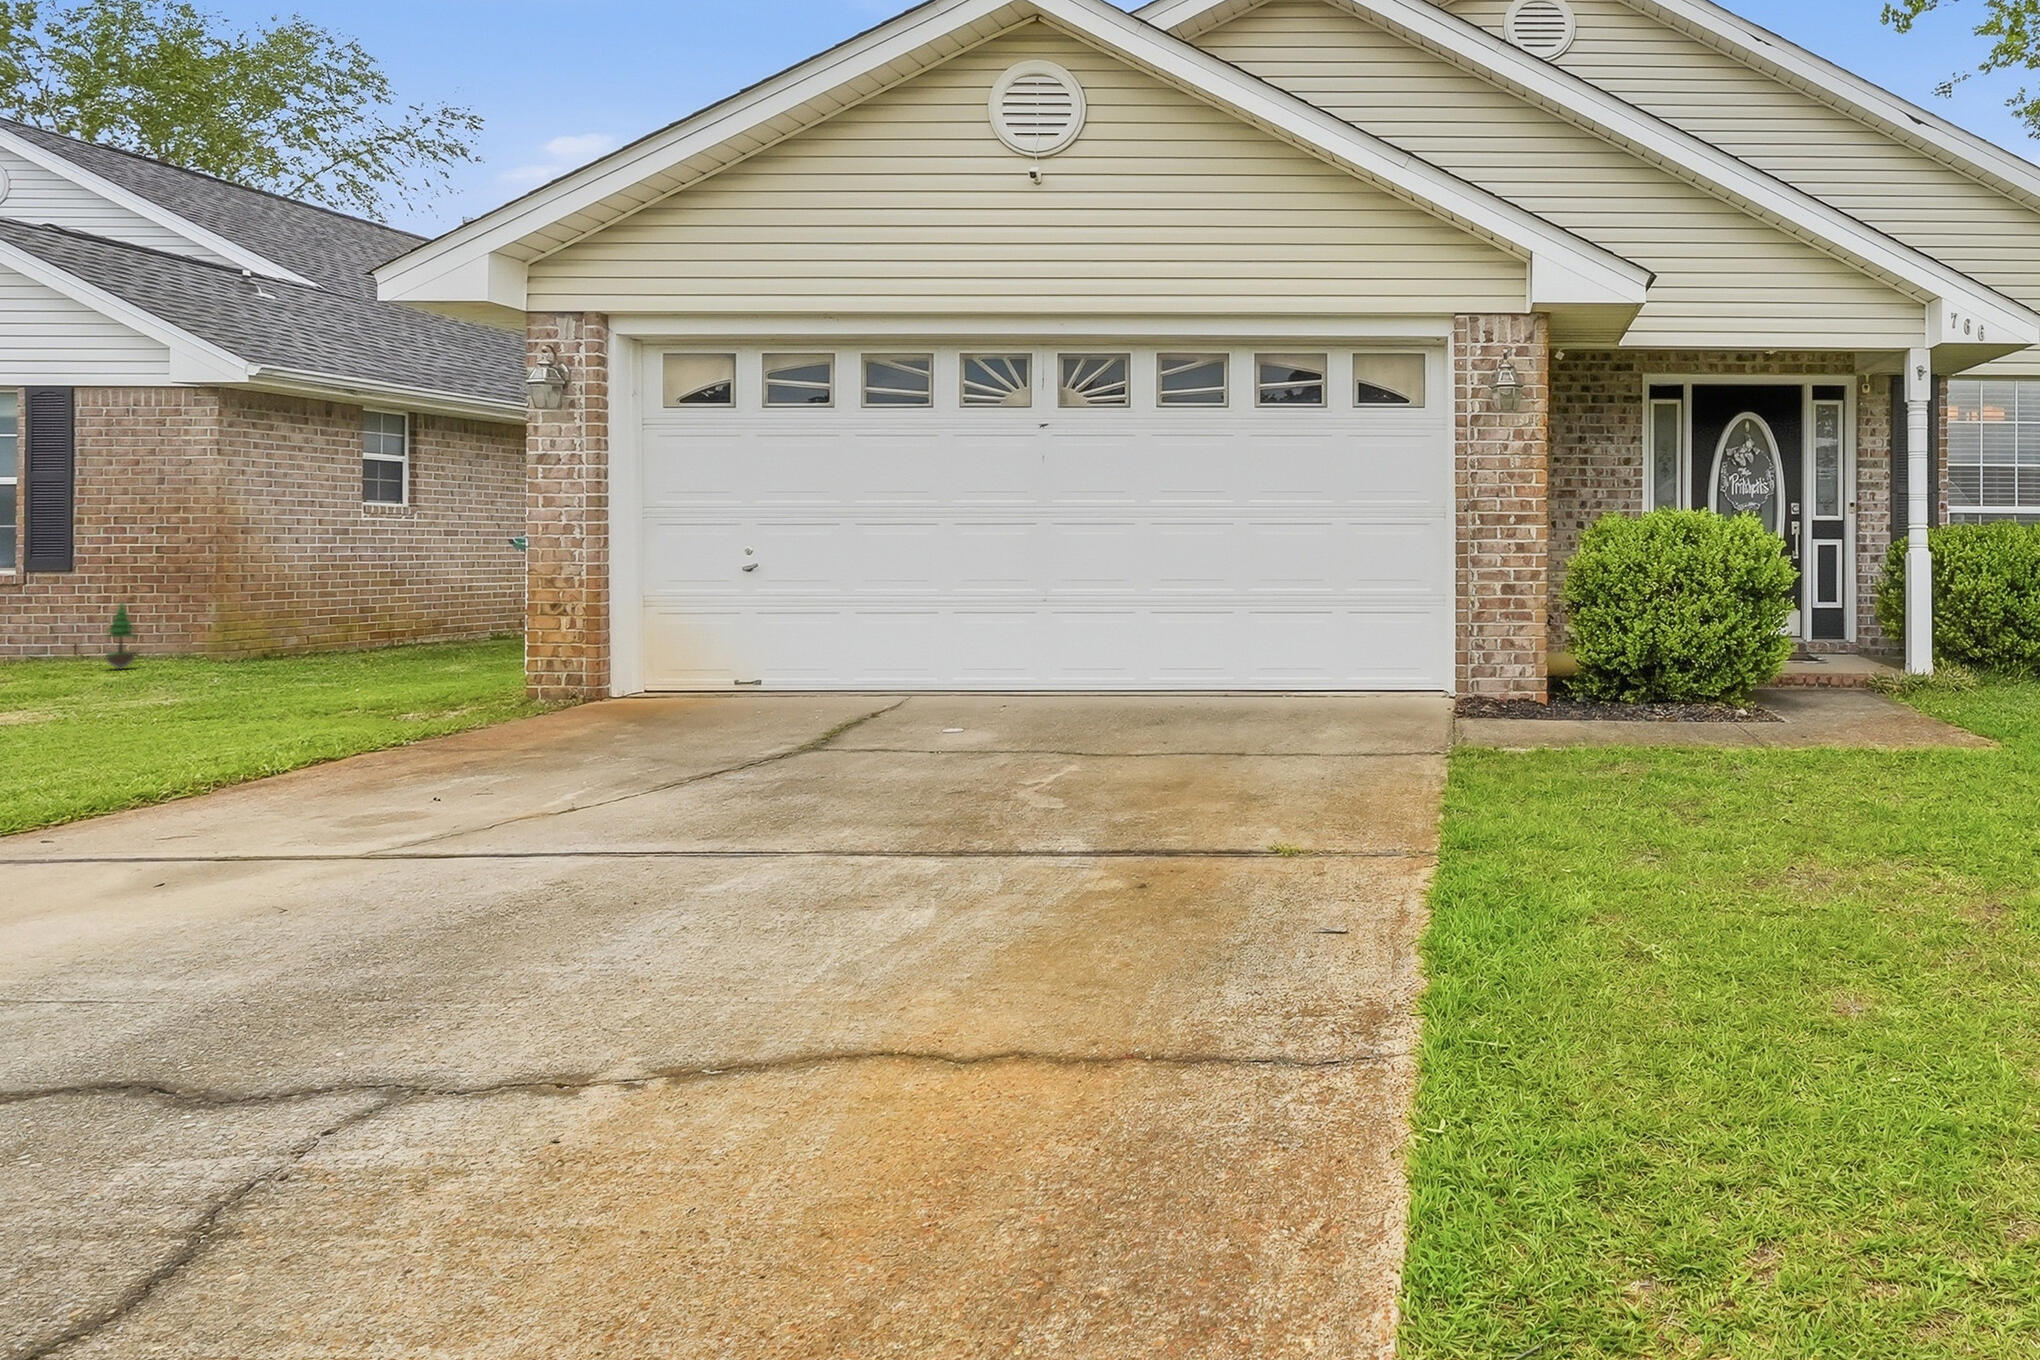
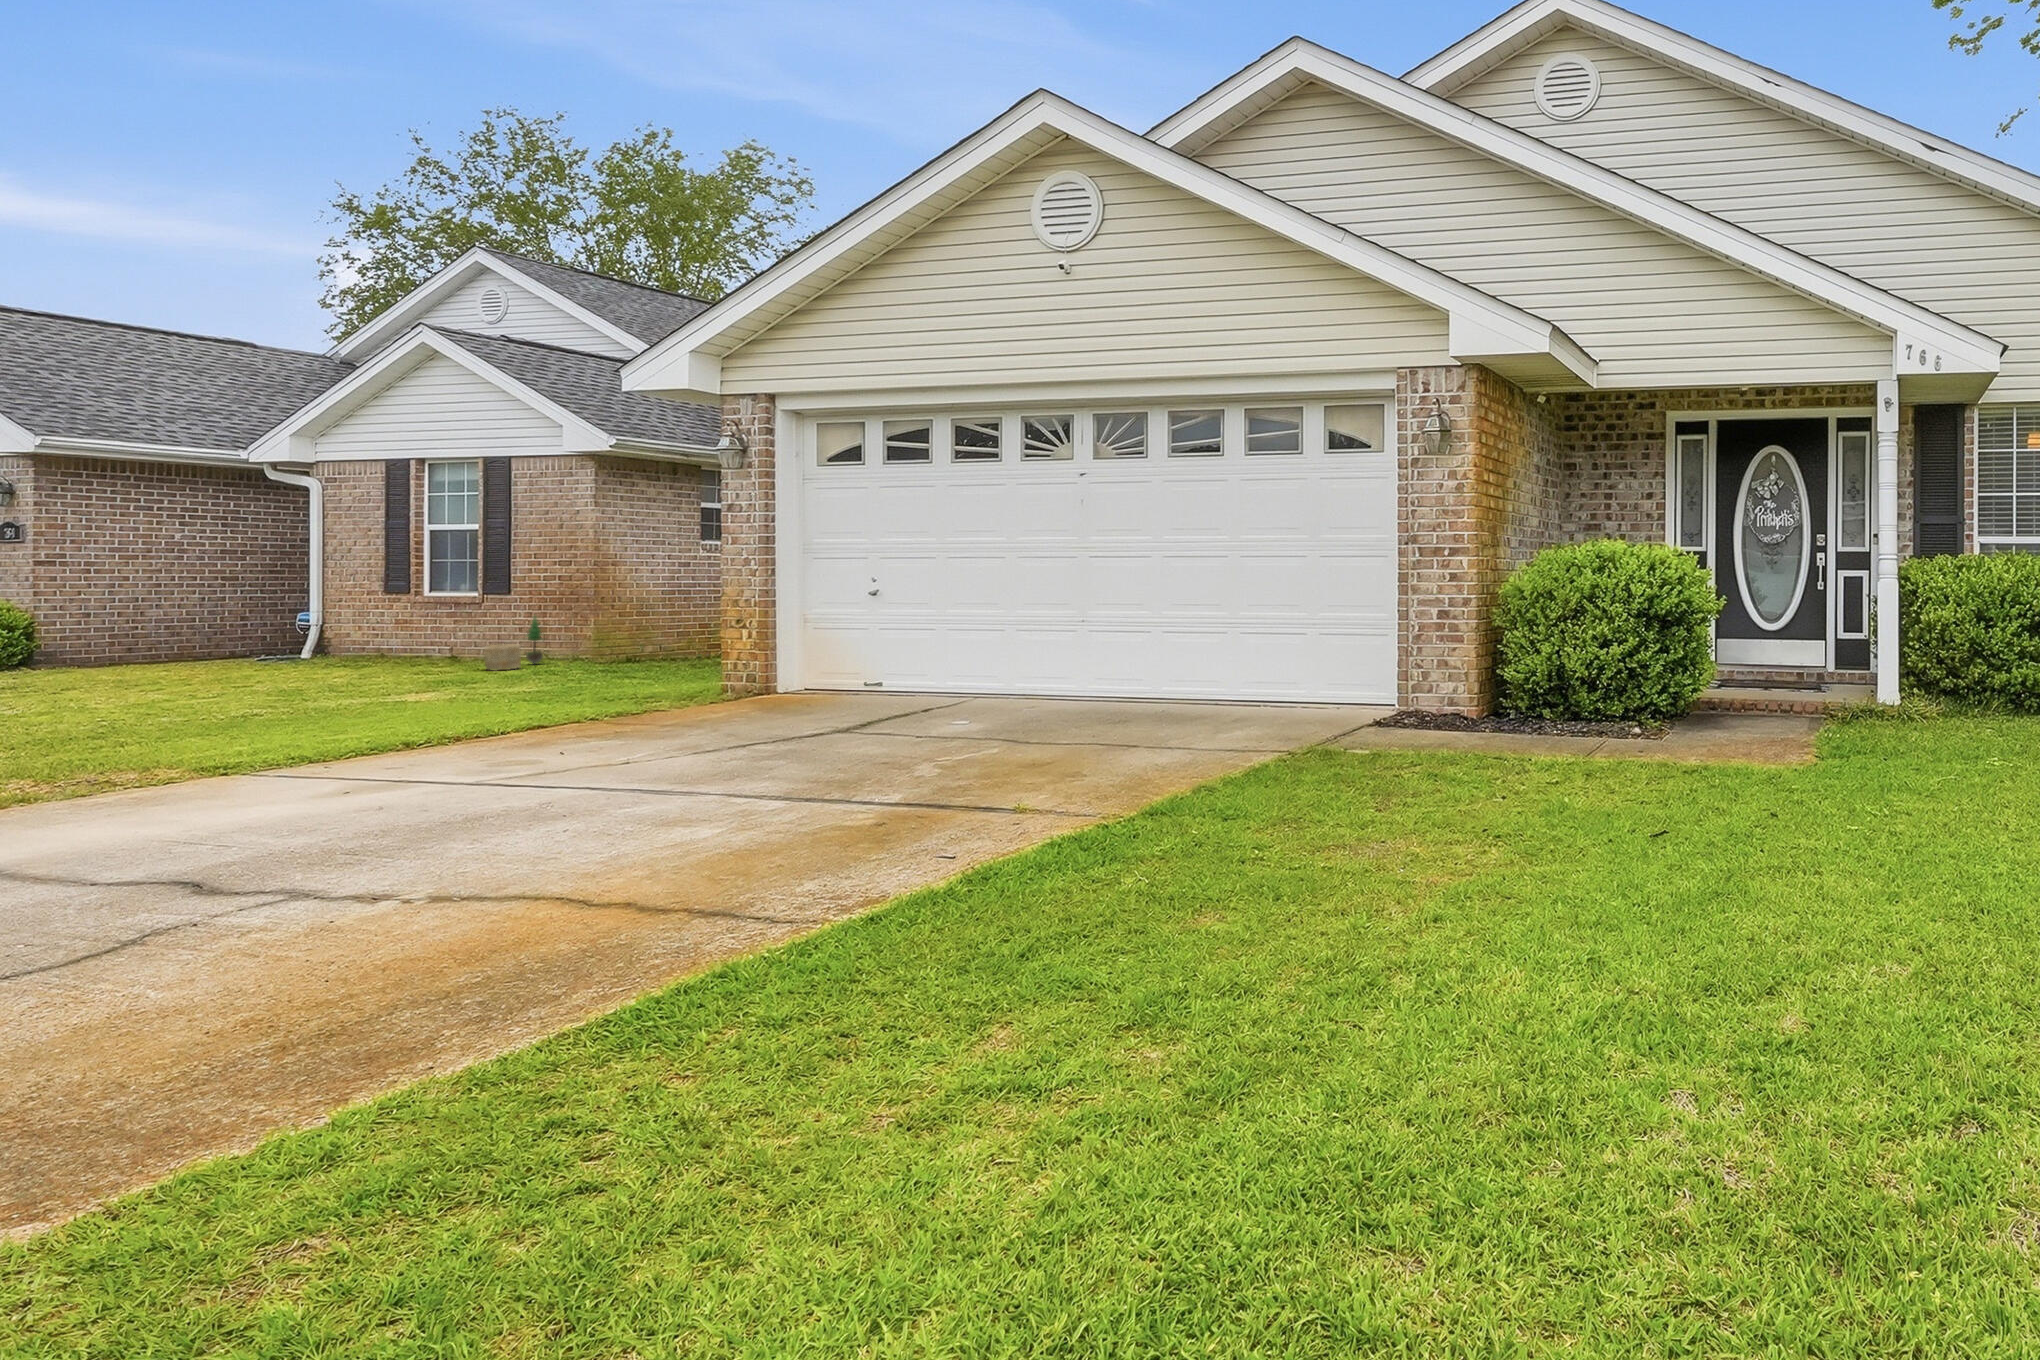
wooden bucket: none [42,643,106,680] -> present [484,644,521,671]

